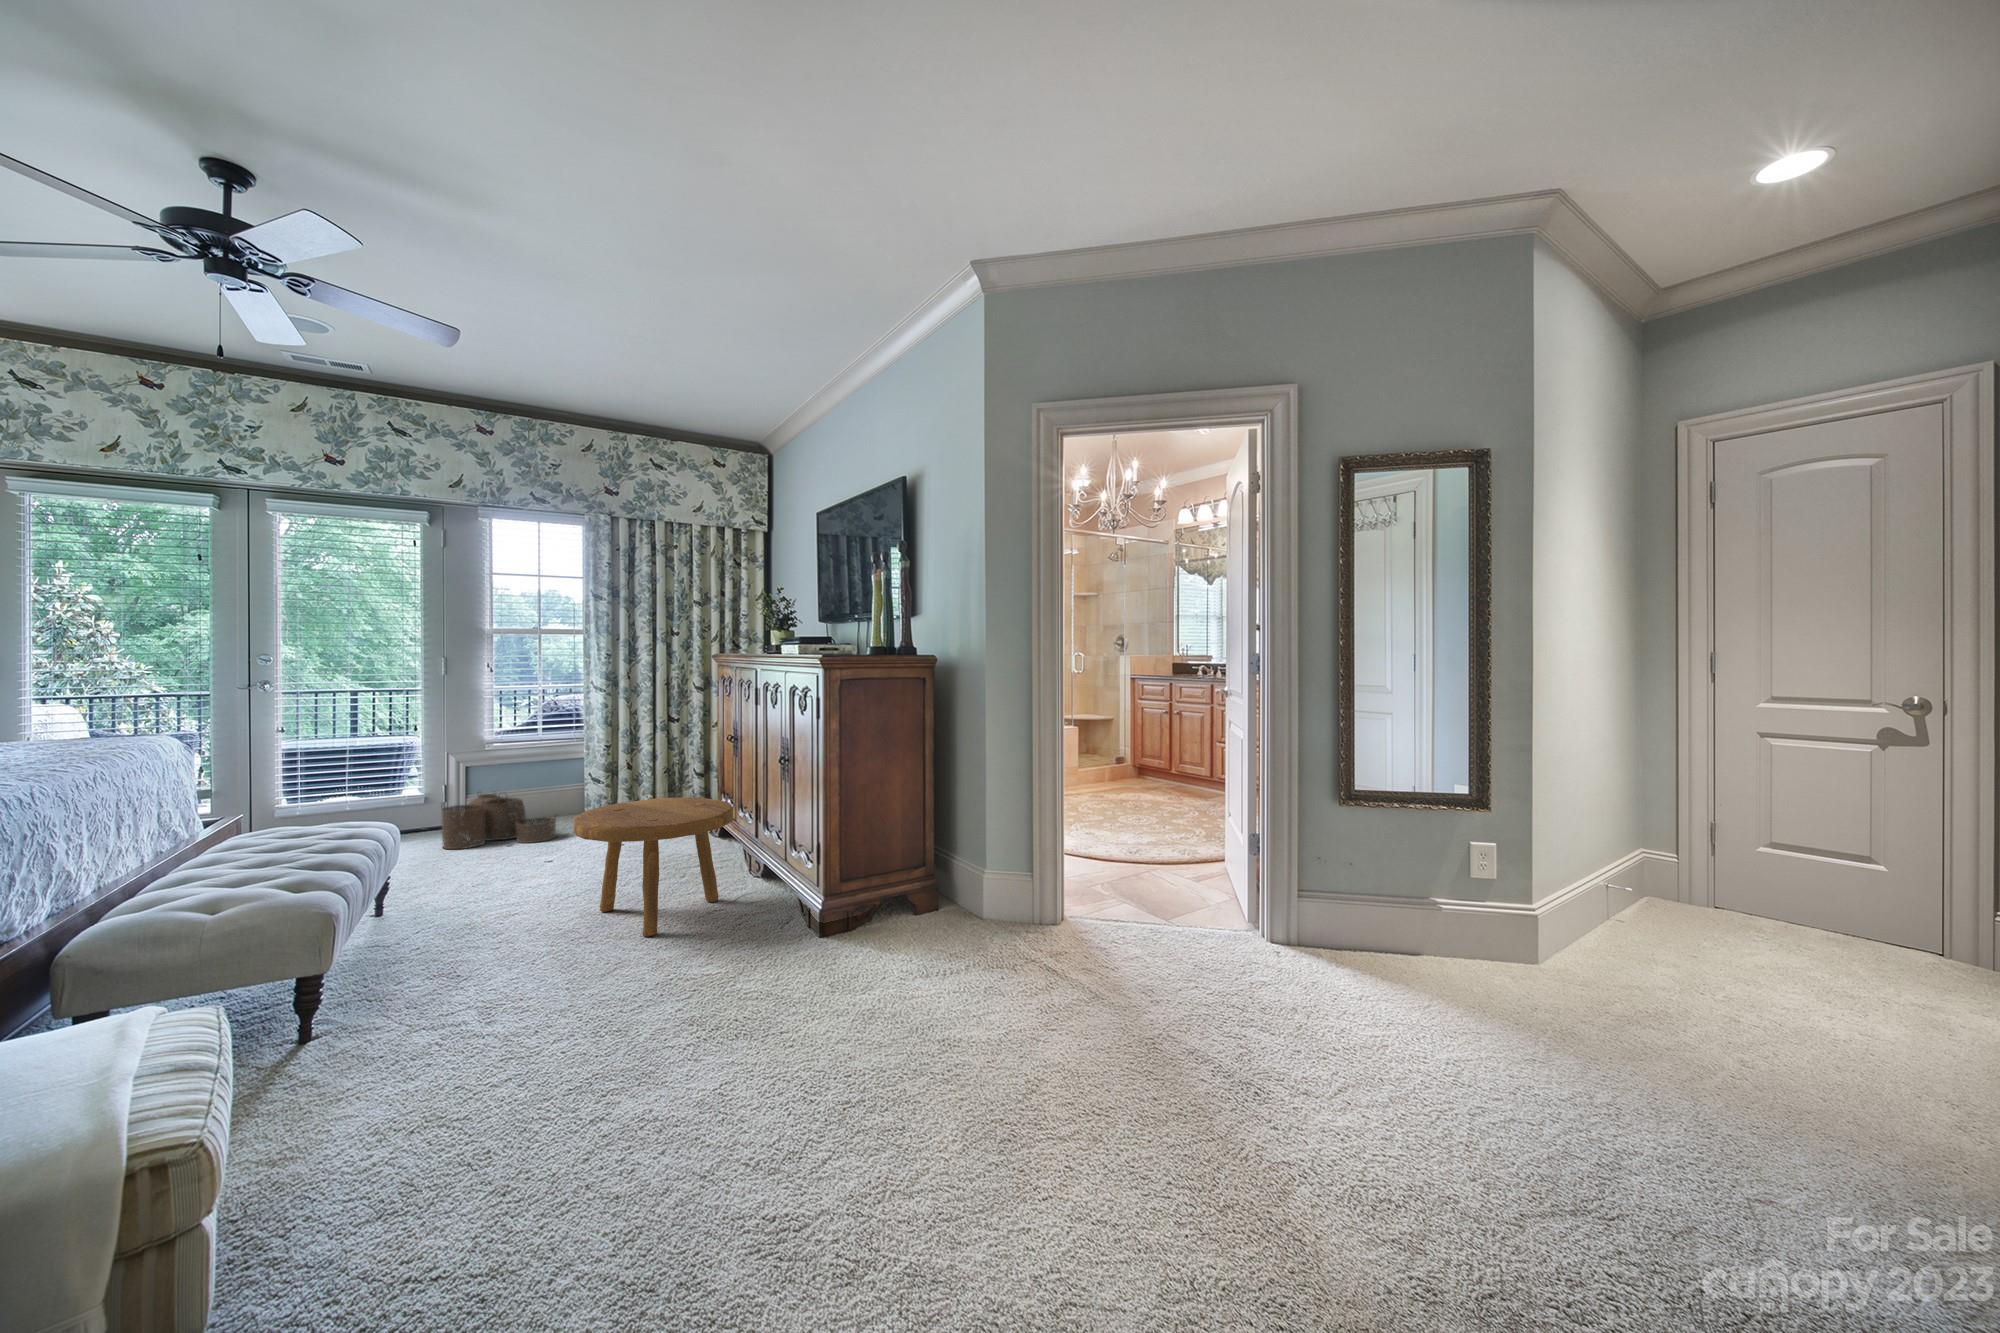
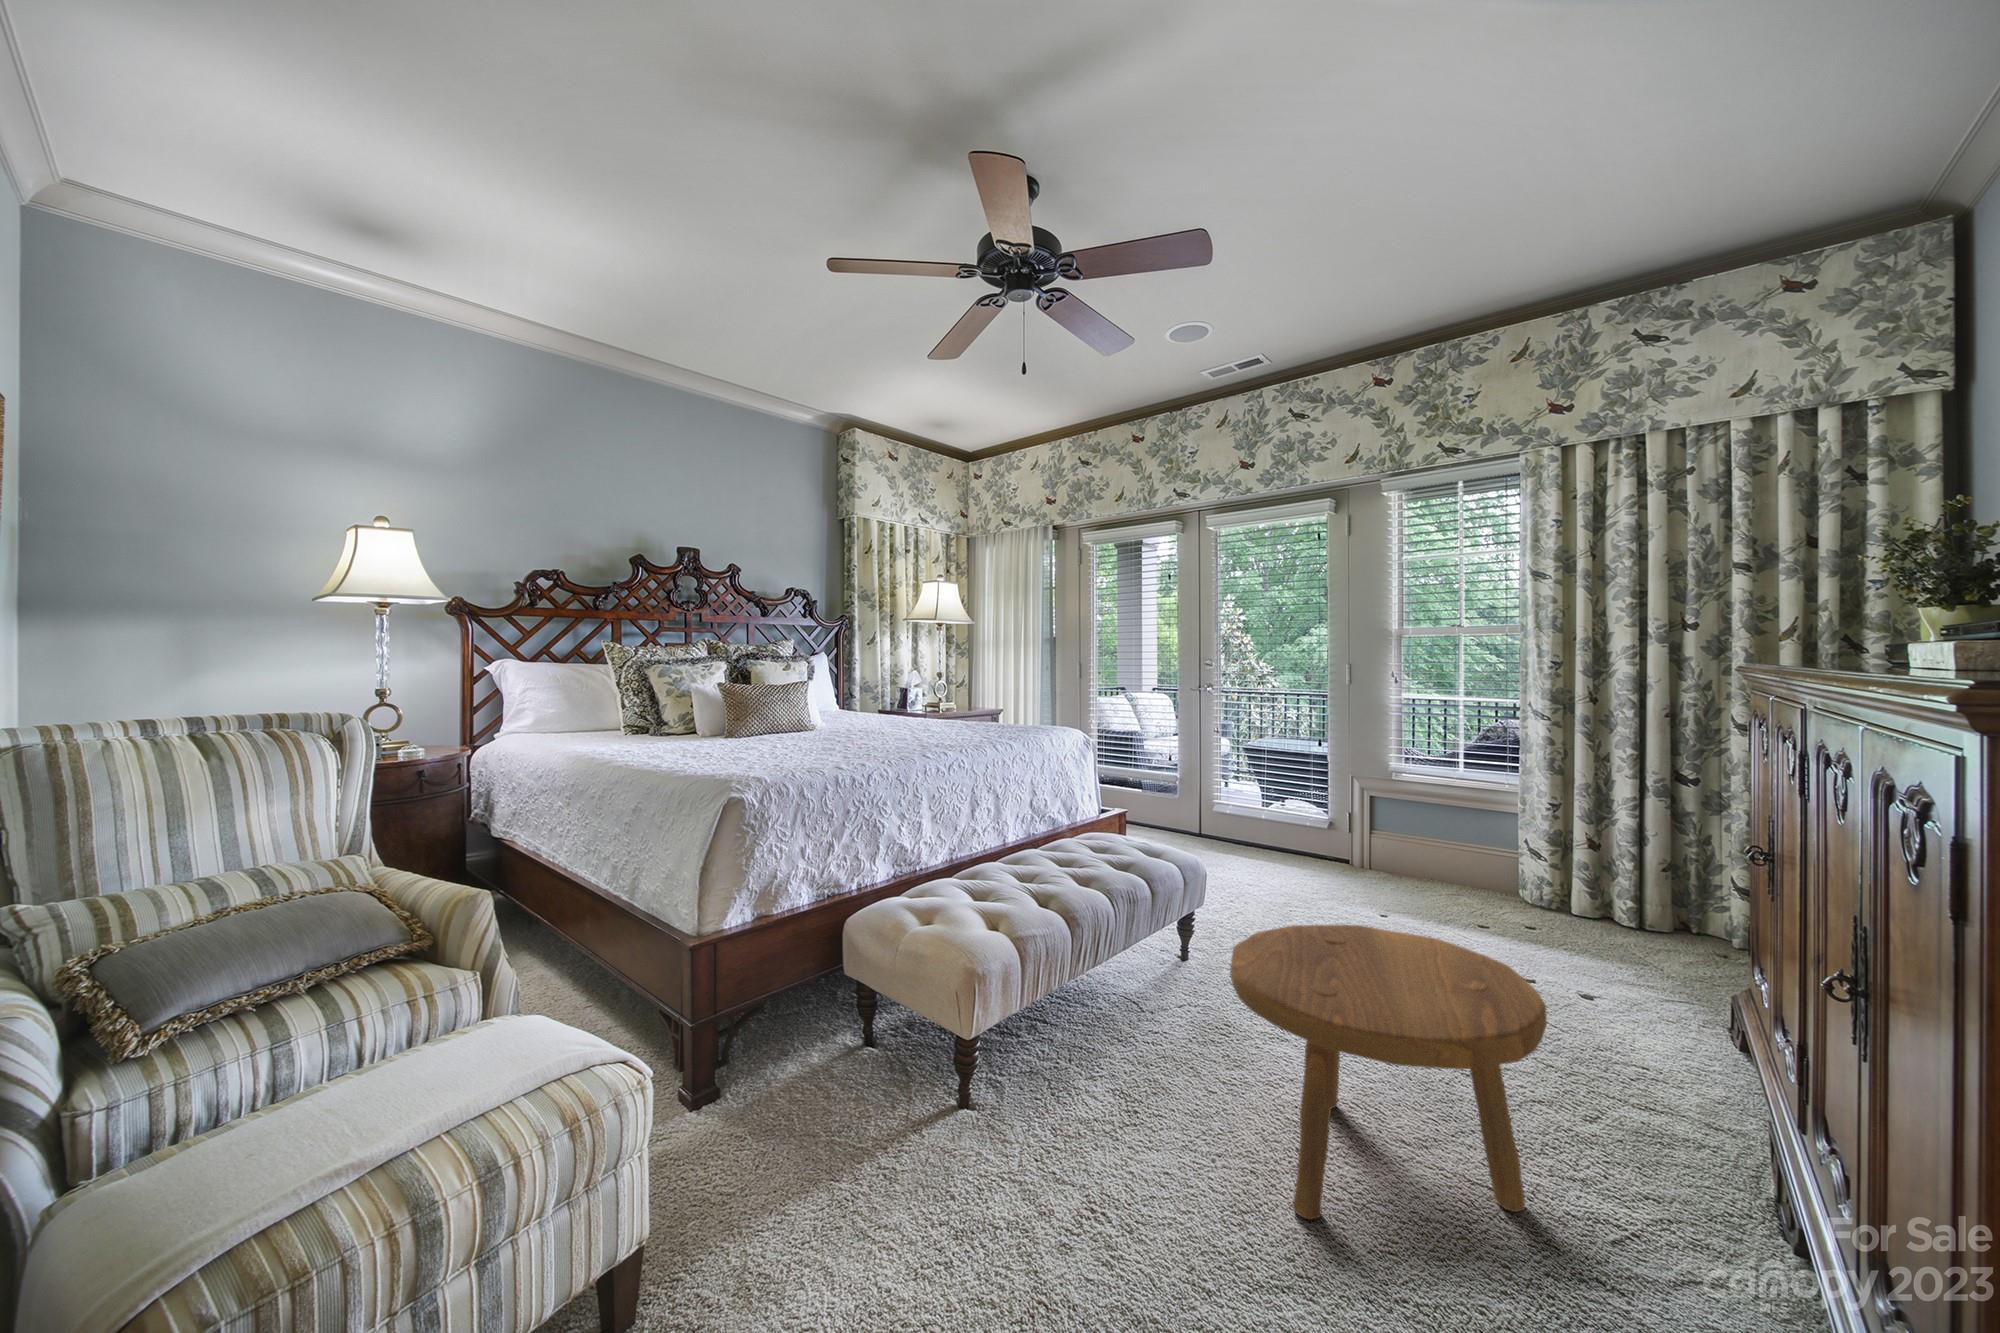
woven basket: present [441,793,556,849] -> none [1312,834,1444,926]

